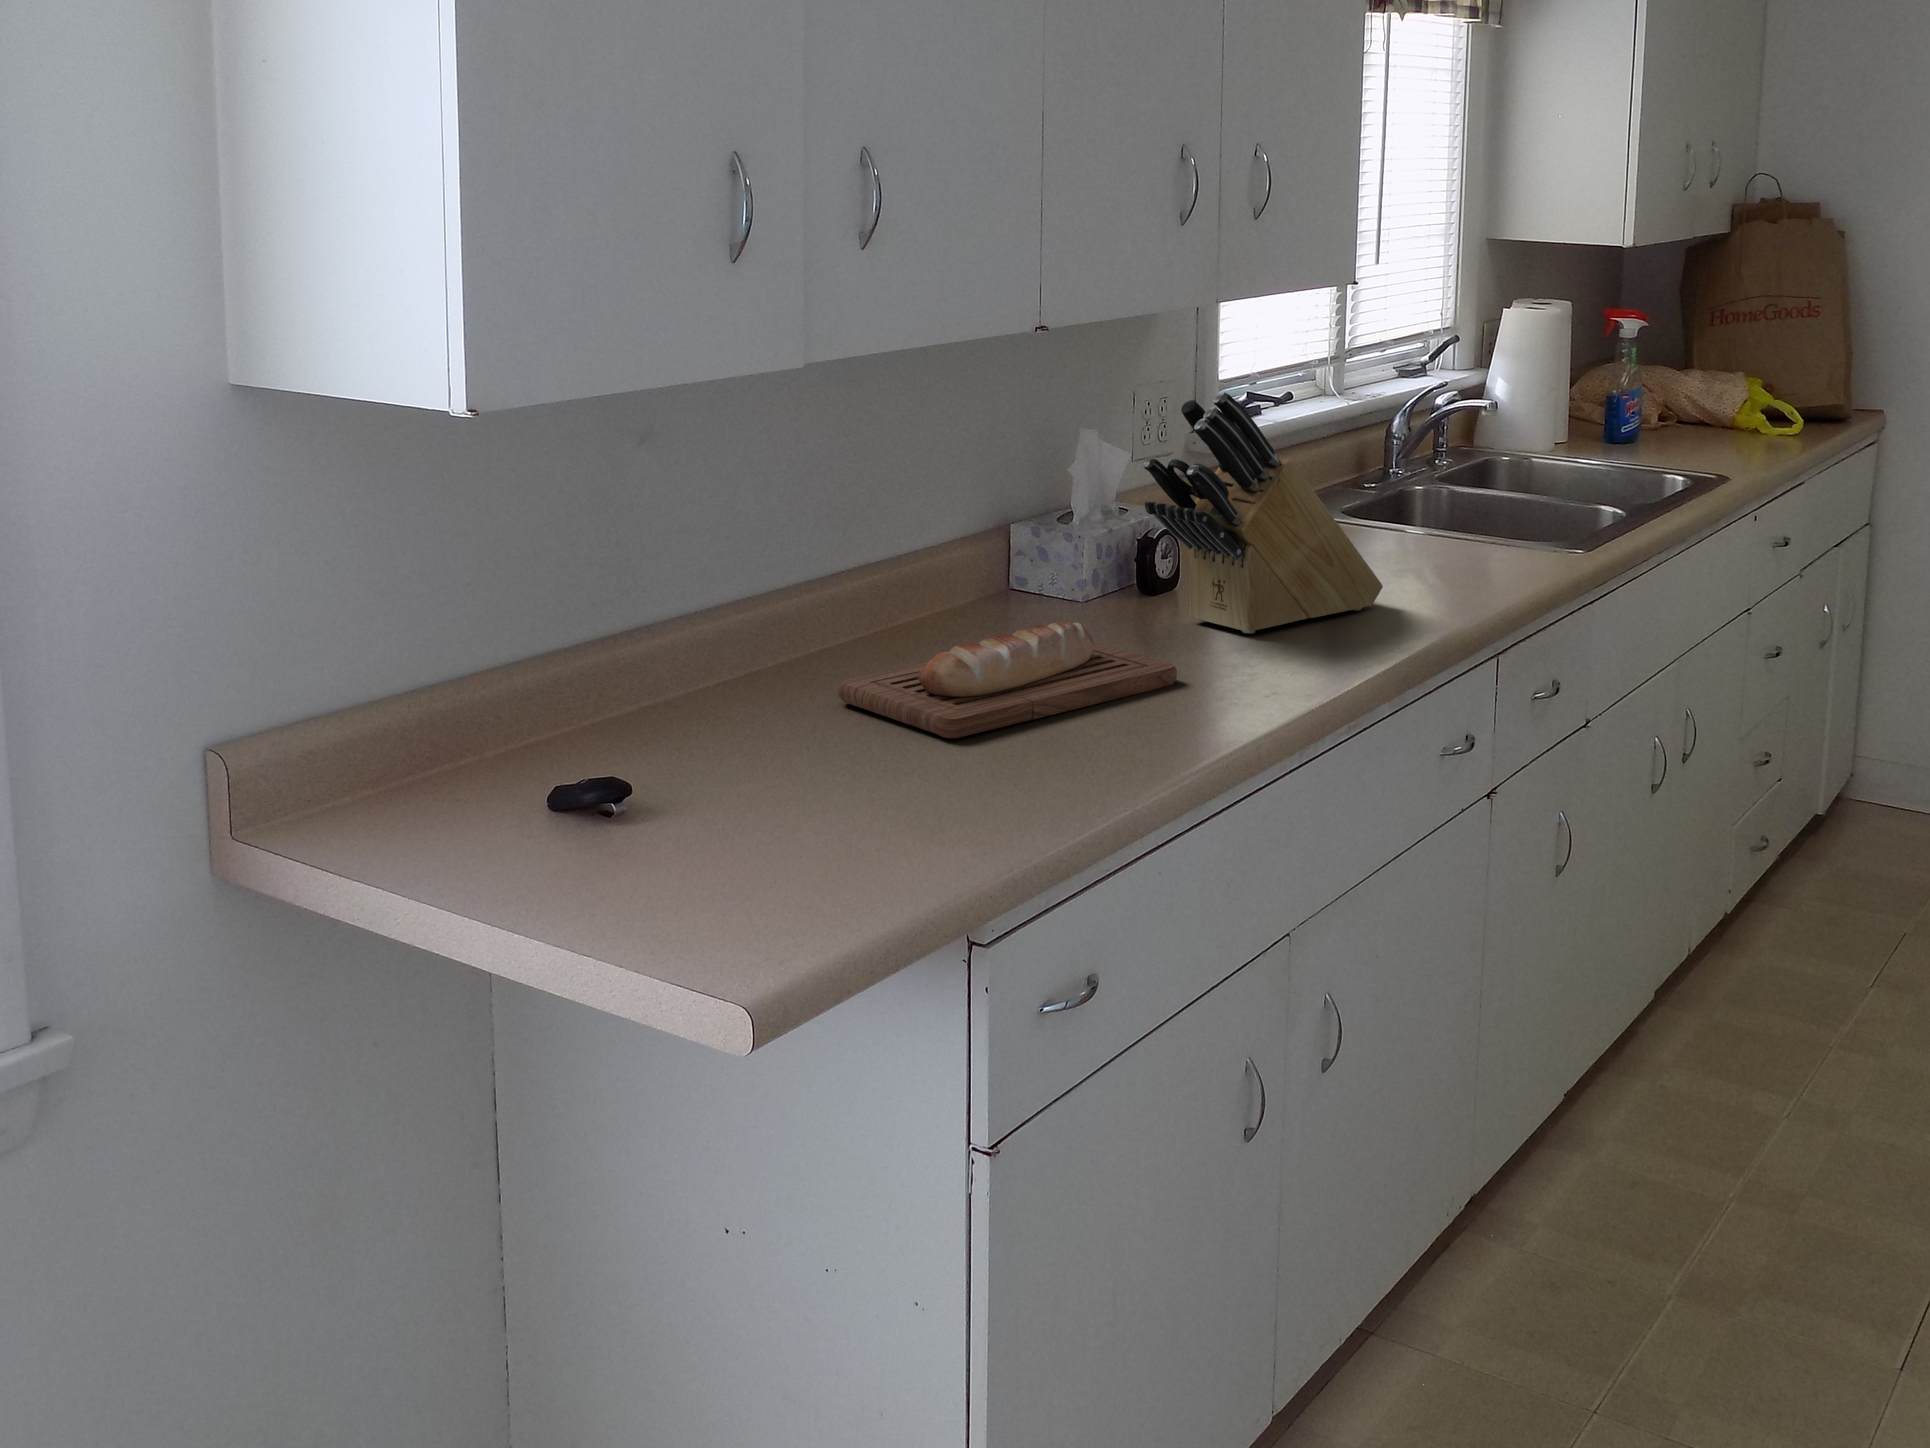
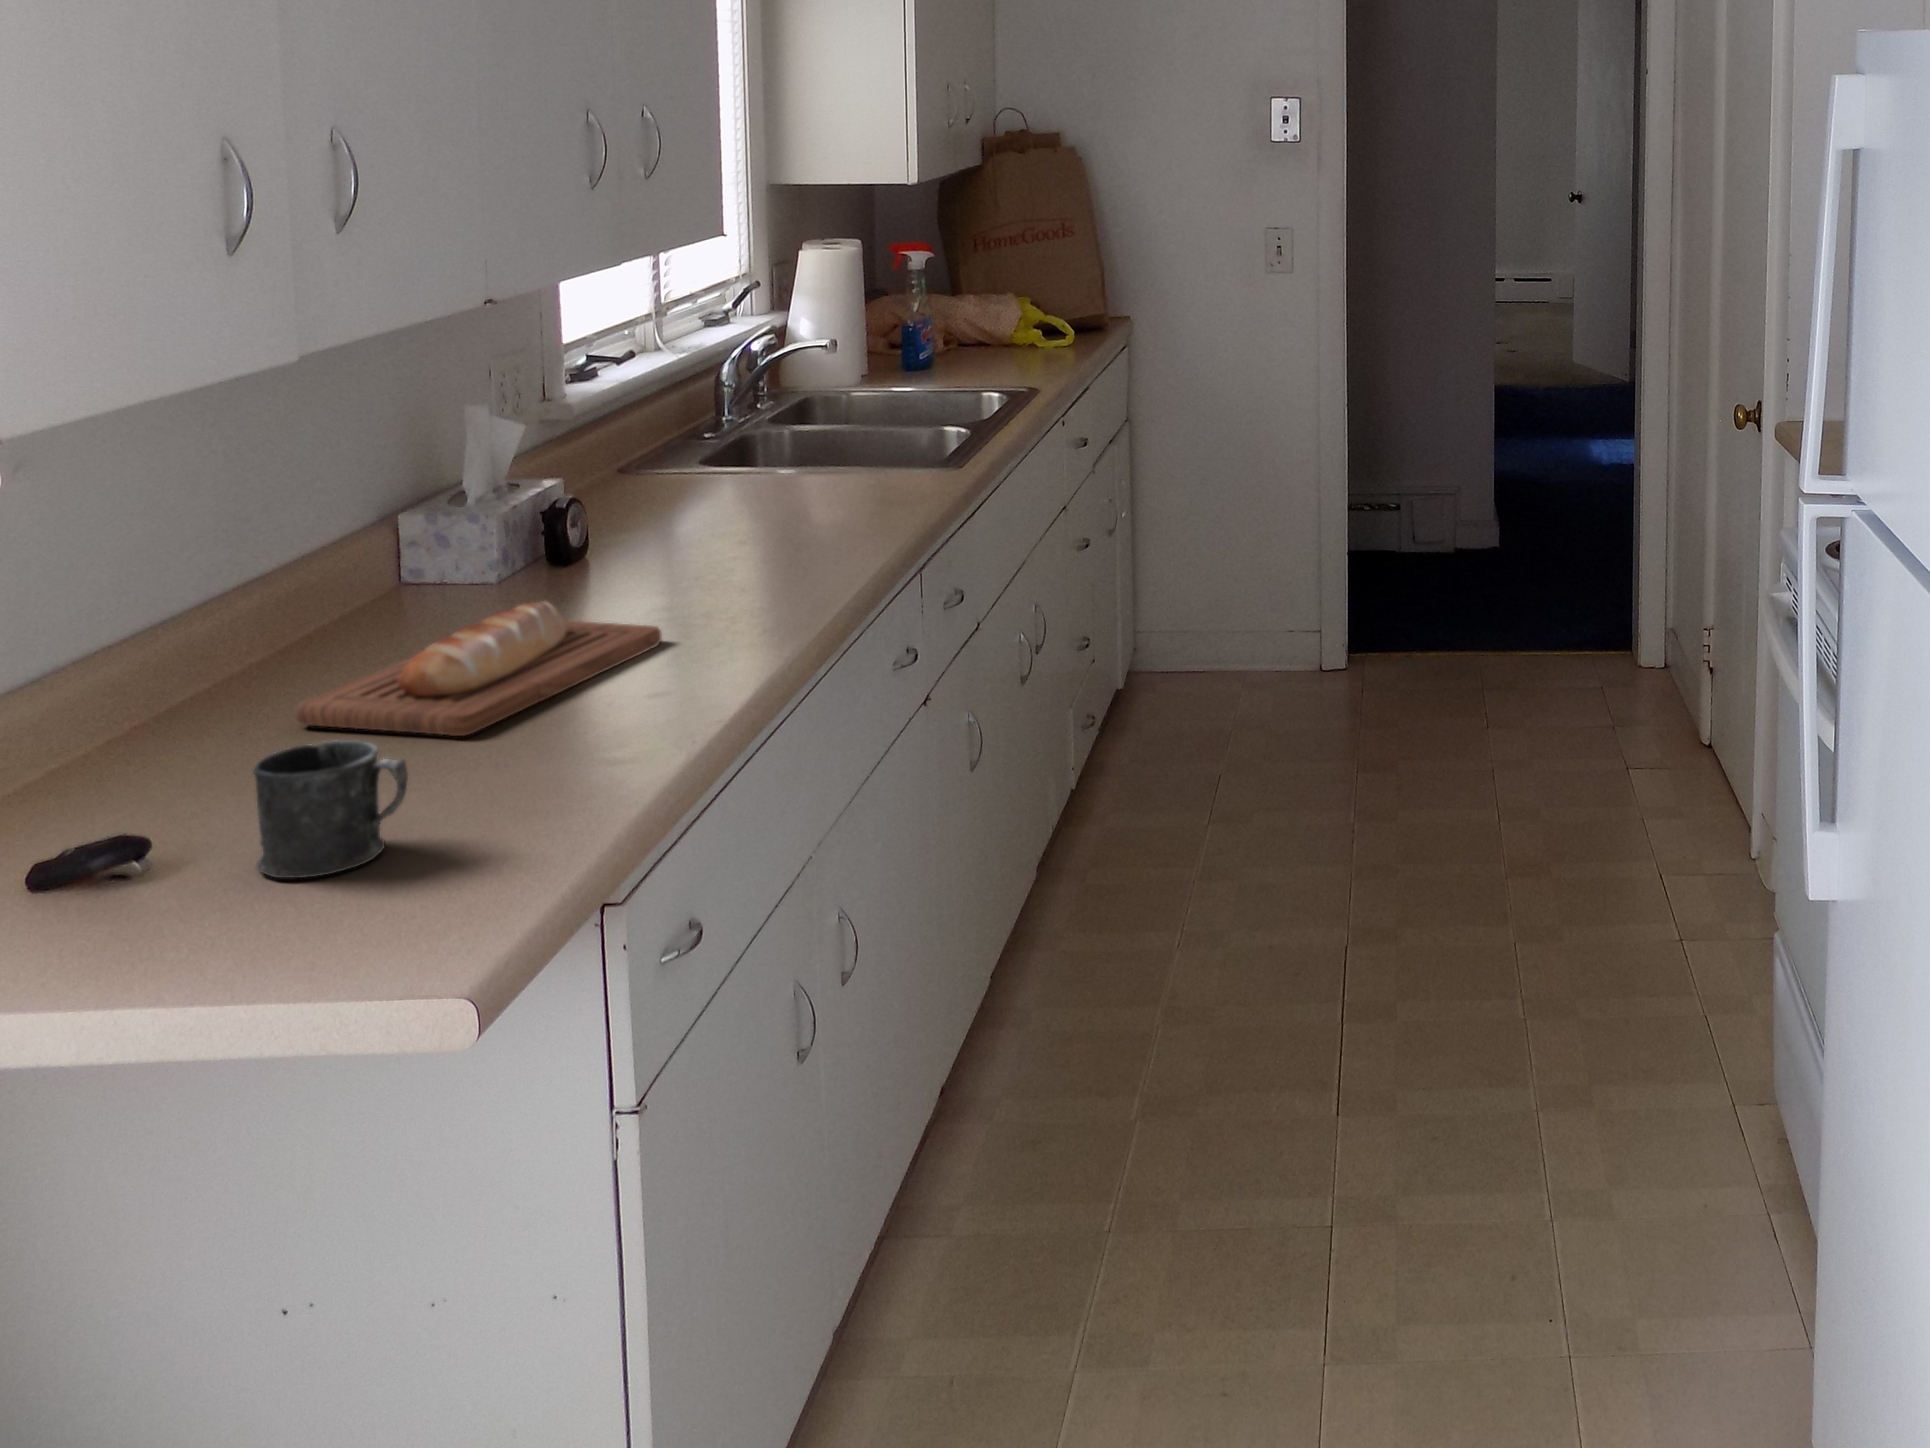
knife block: present [1143,392,1383,633] -> none [576,354,810,587]
mug: none [708,719,827,843] -> present [253,740,408,878]

